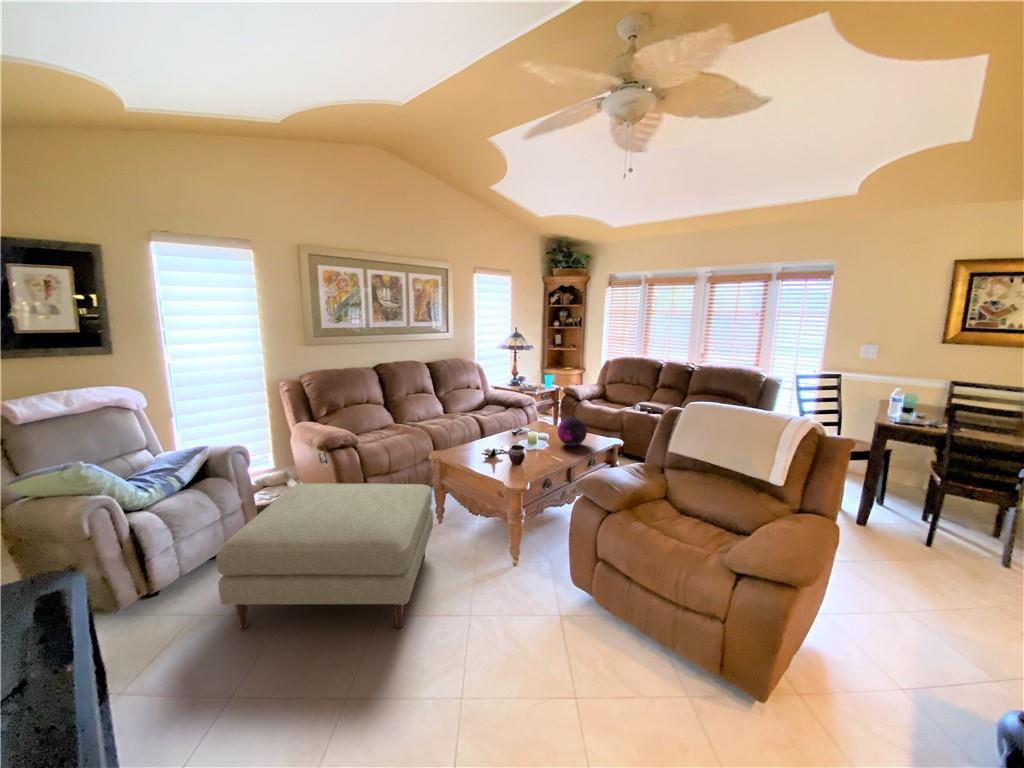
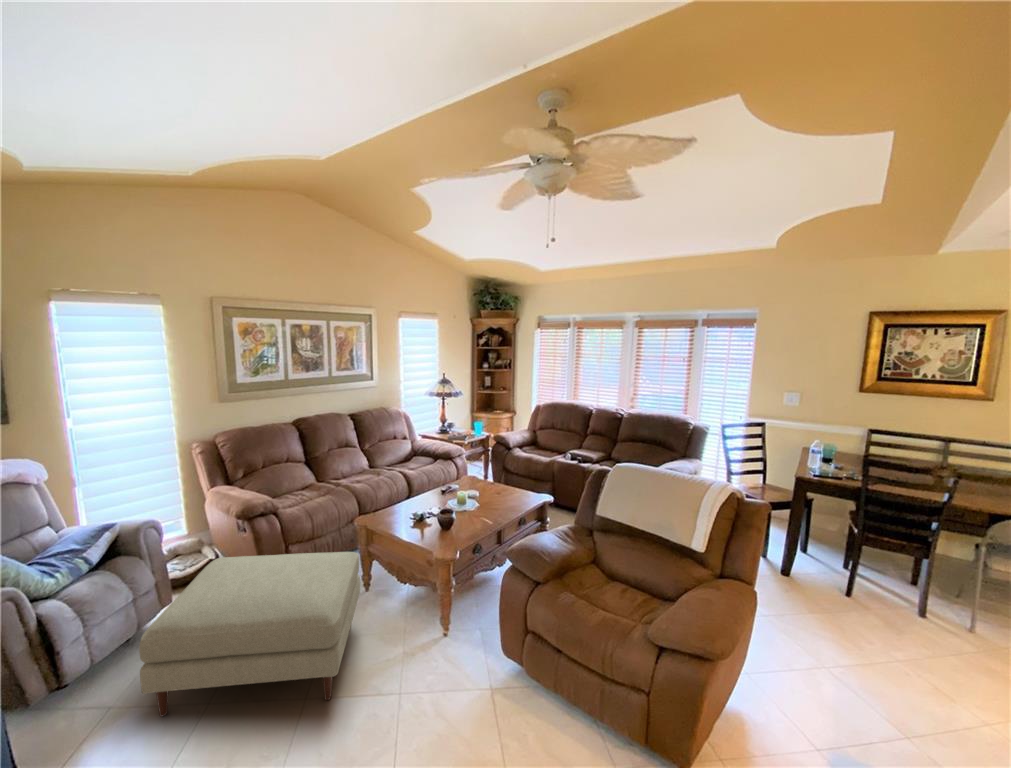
decorative orb: present [558,417,587,446] -> none [483,475,511,503]

